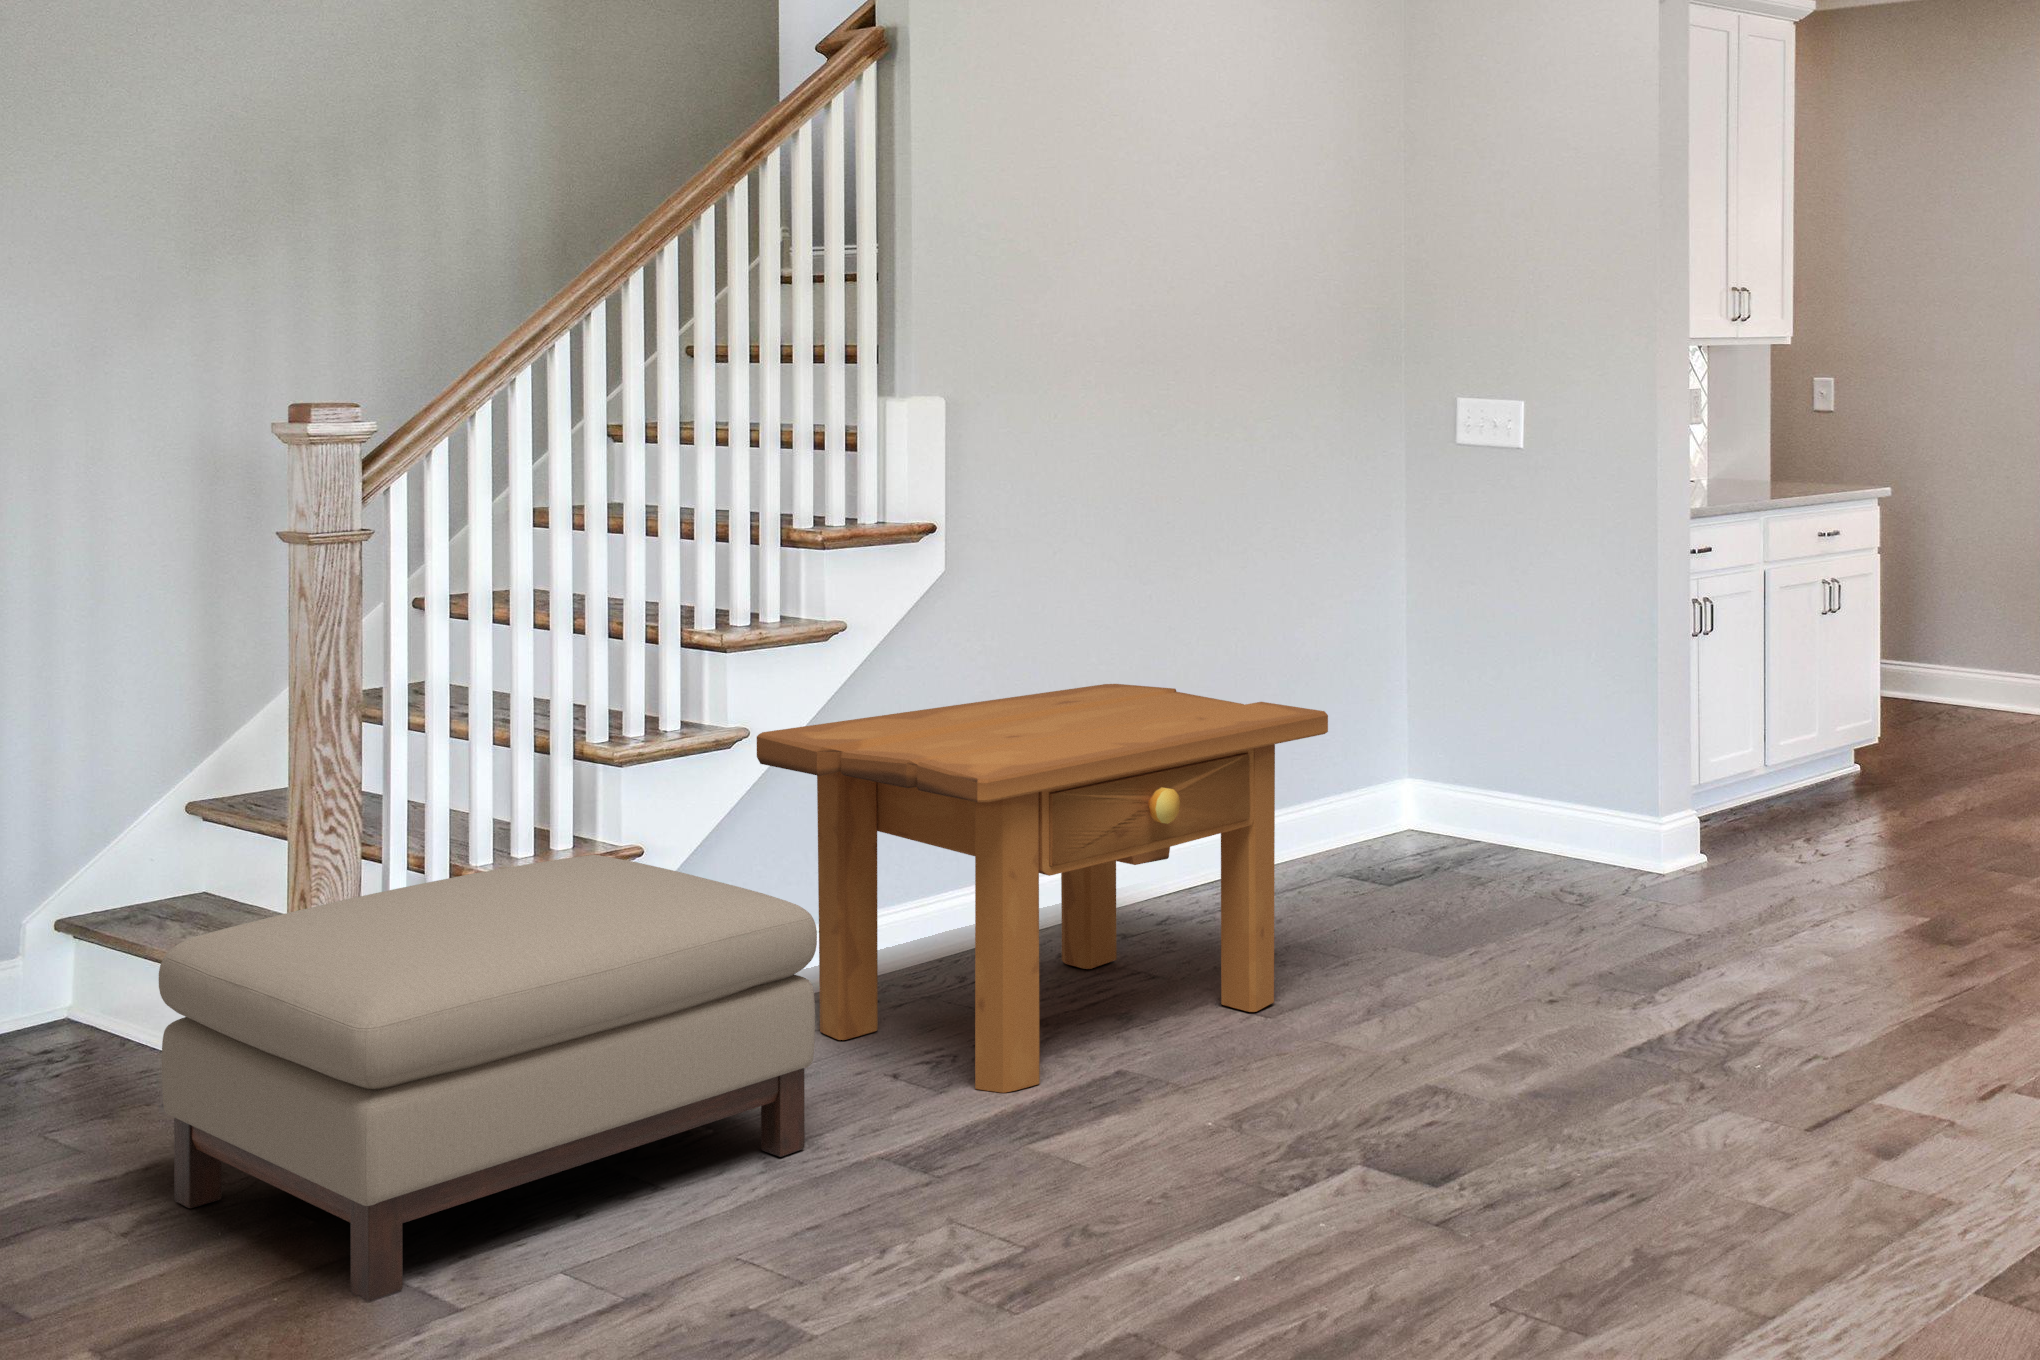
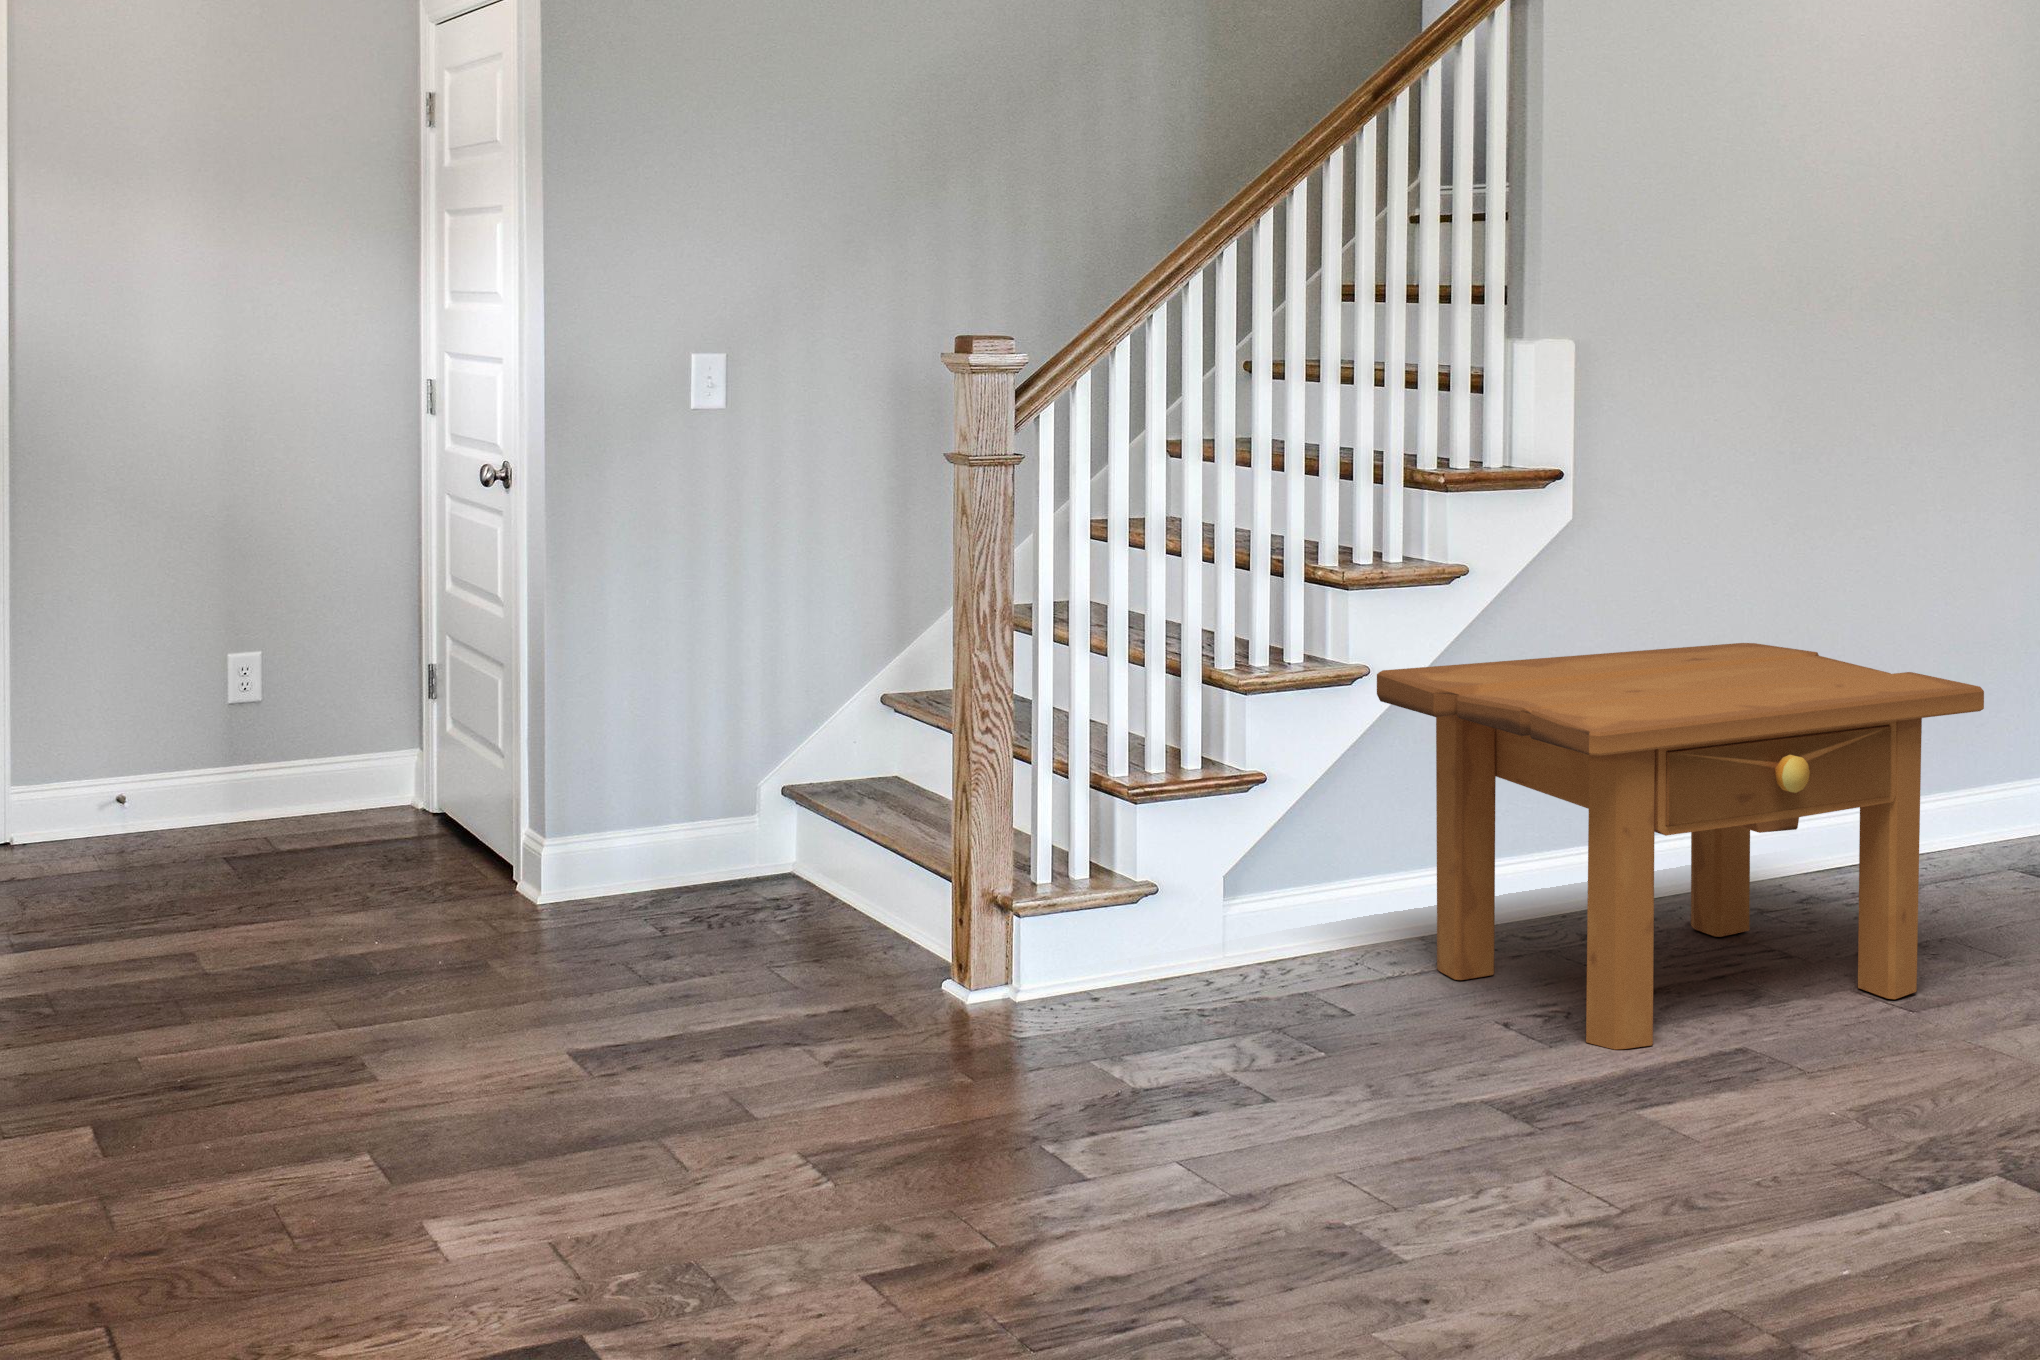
ottoman: present [159,855,817,1301] -> none [843,778,1425,1161]

